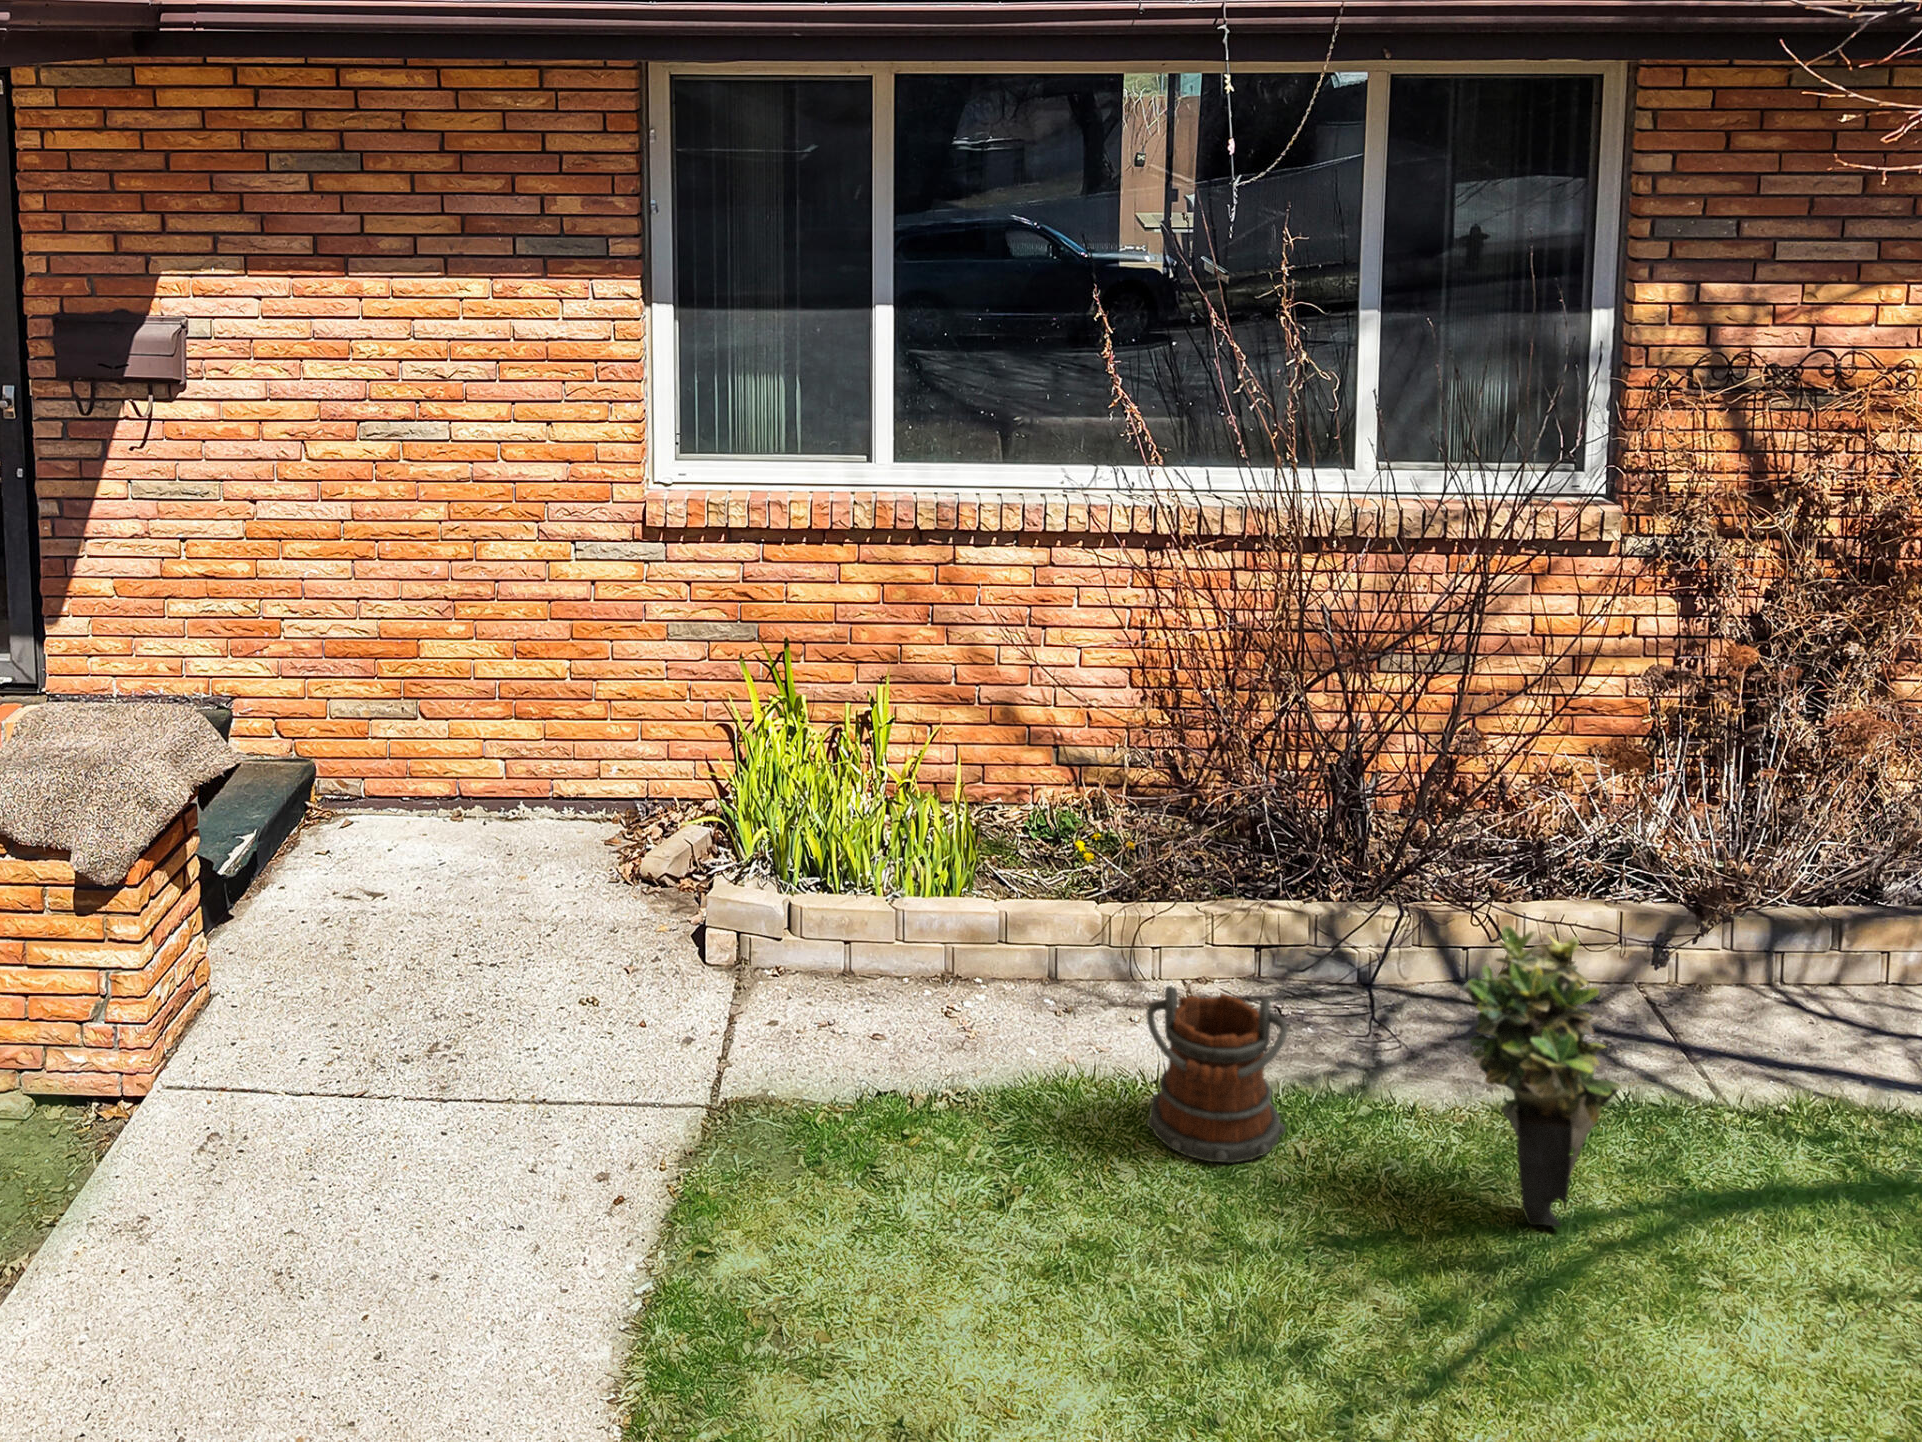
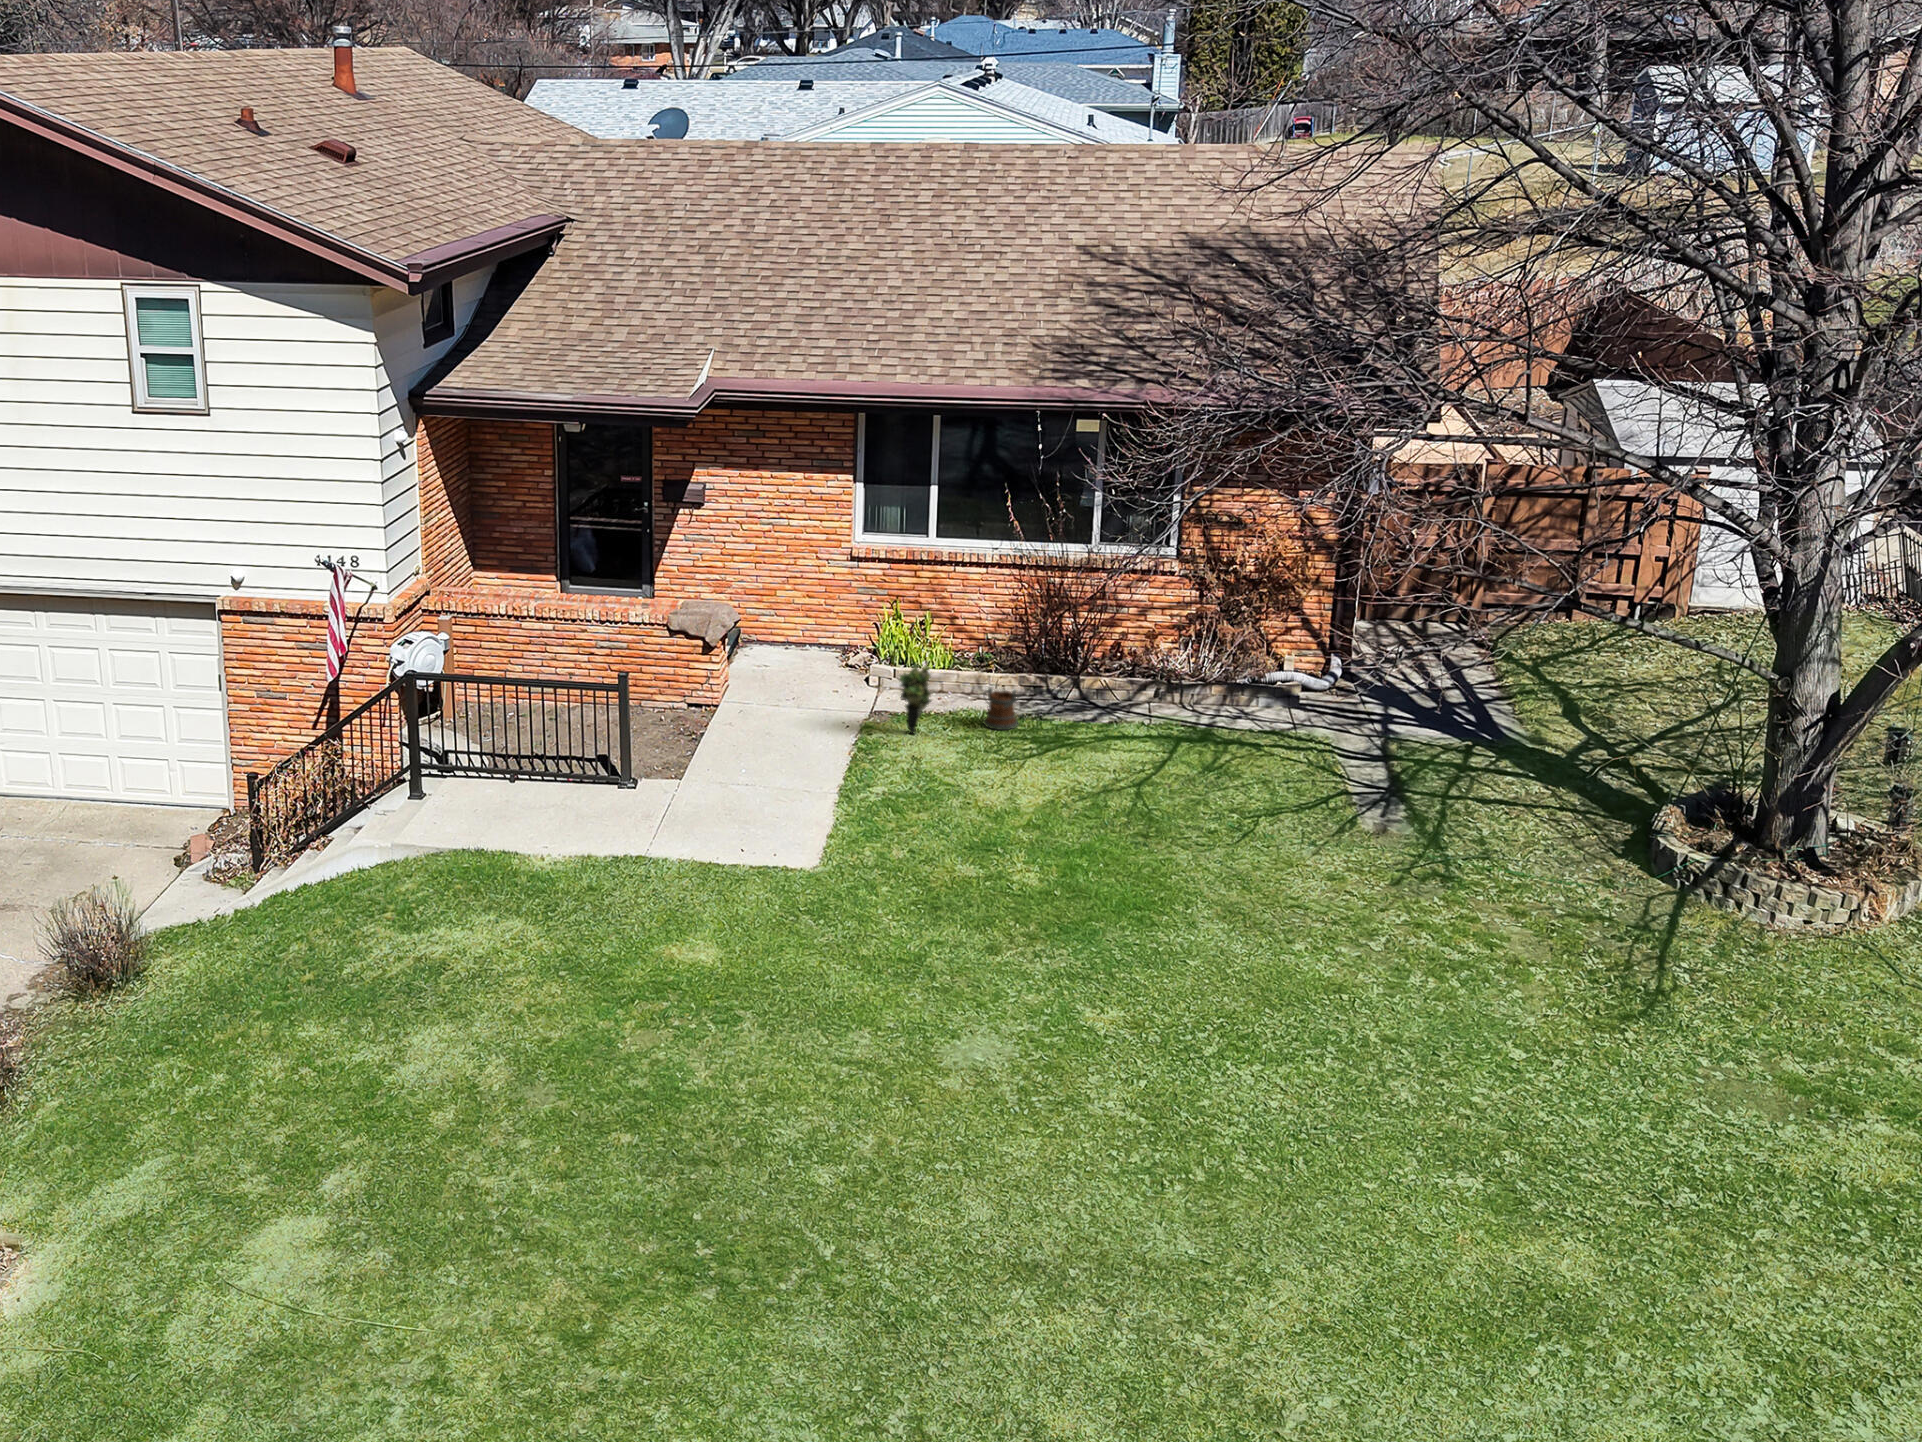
potted plant: present [1463,925,1621,1227] -> present [899,665,932,733]

